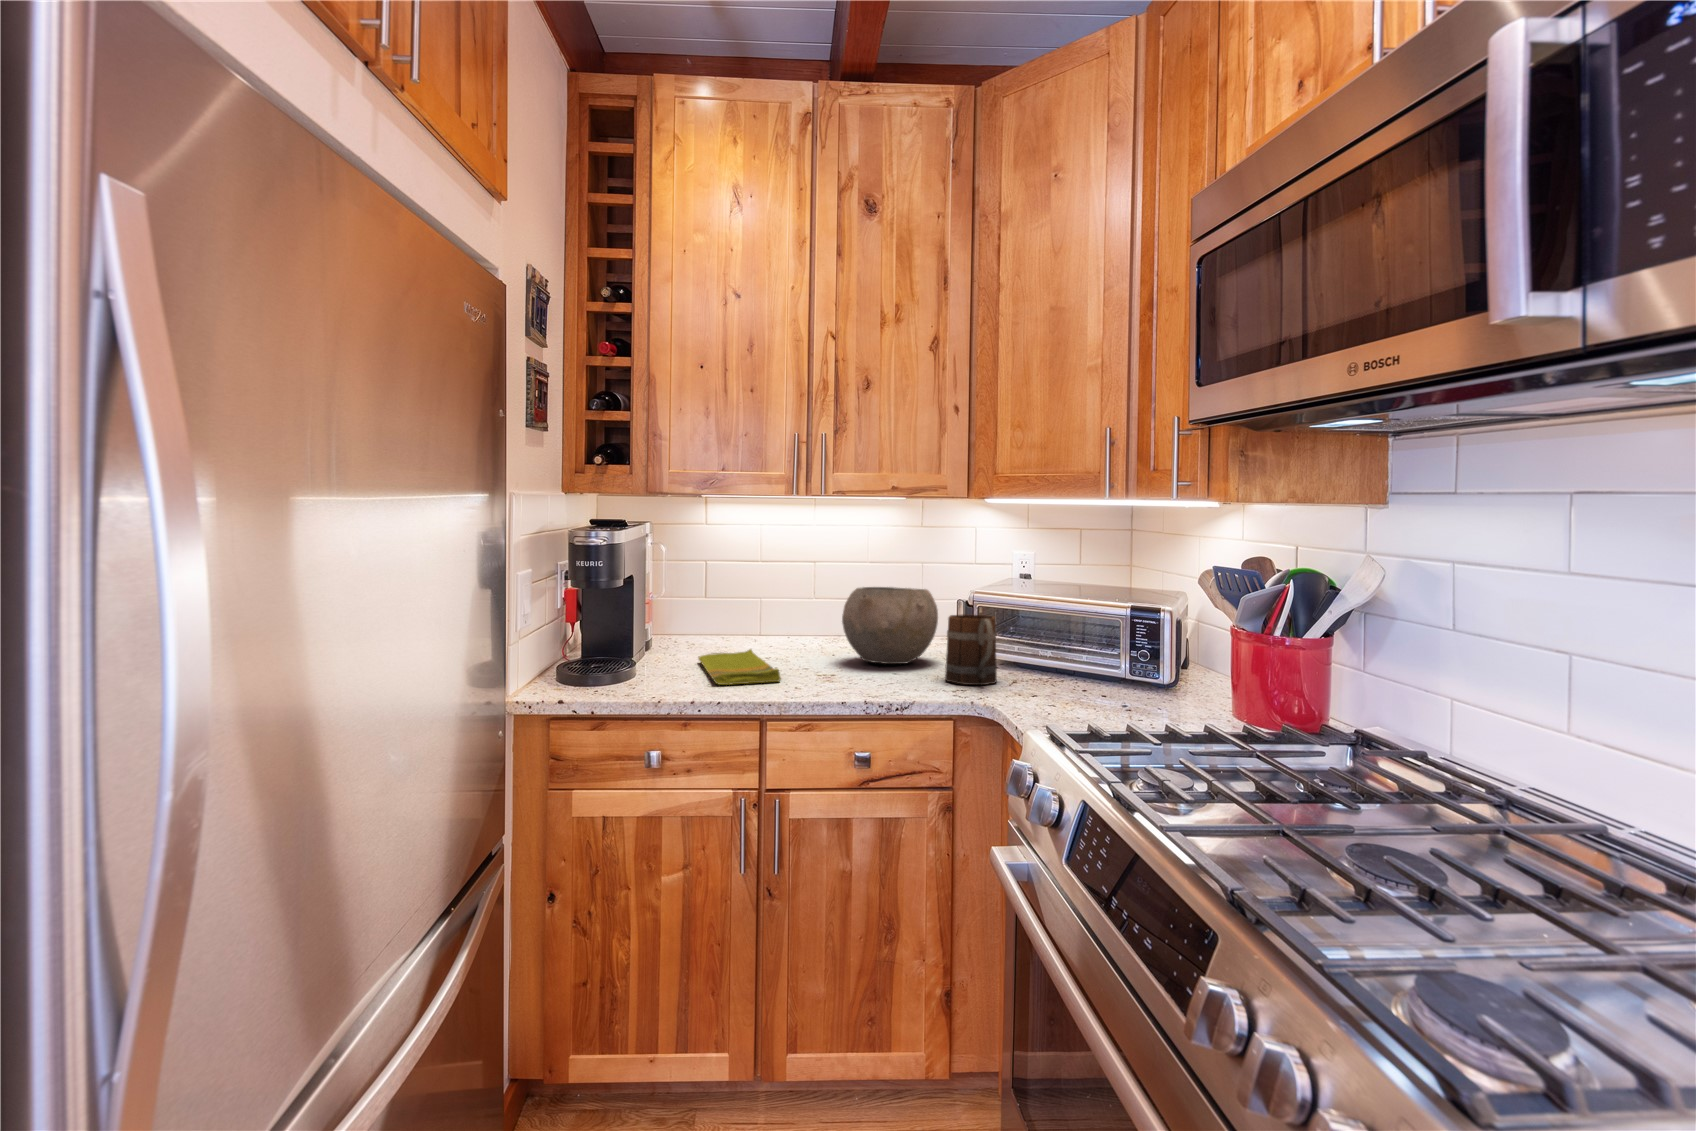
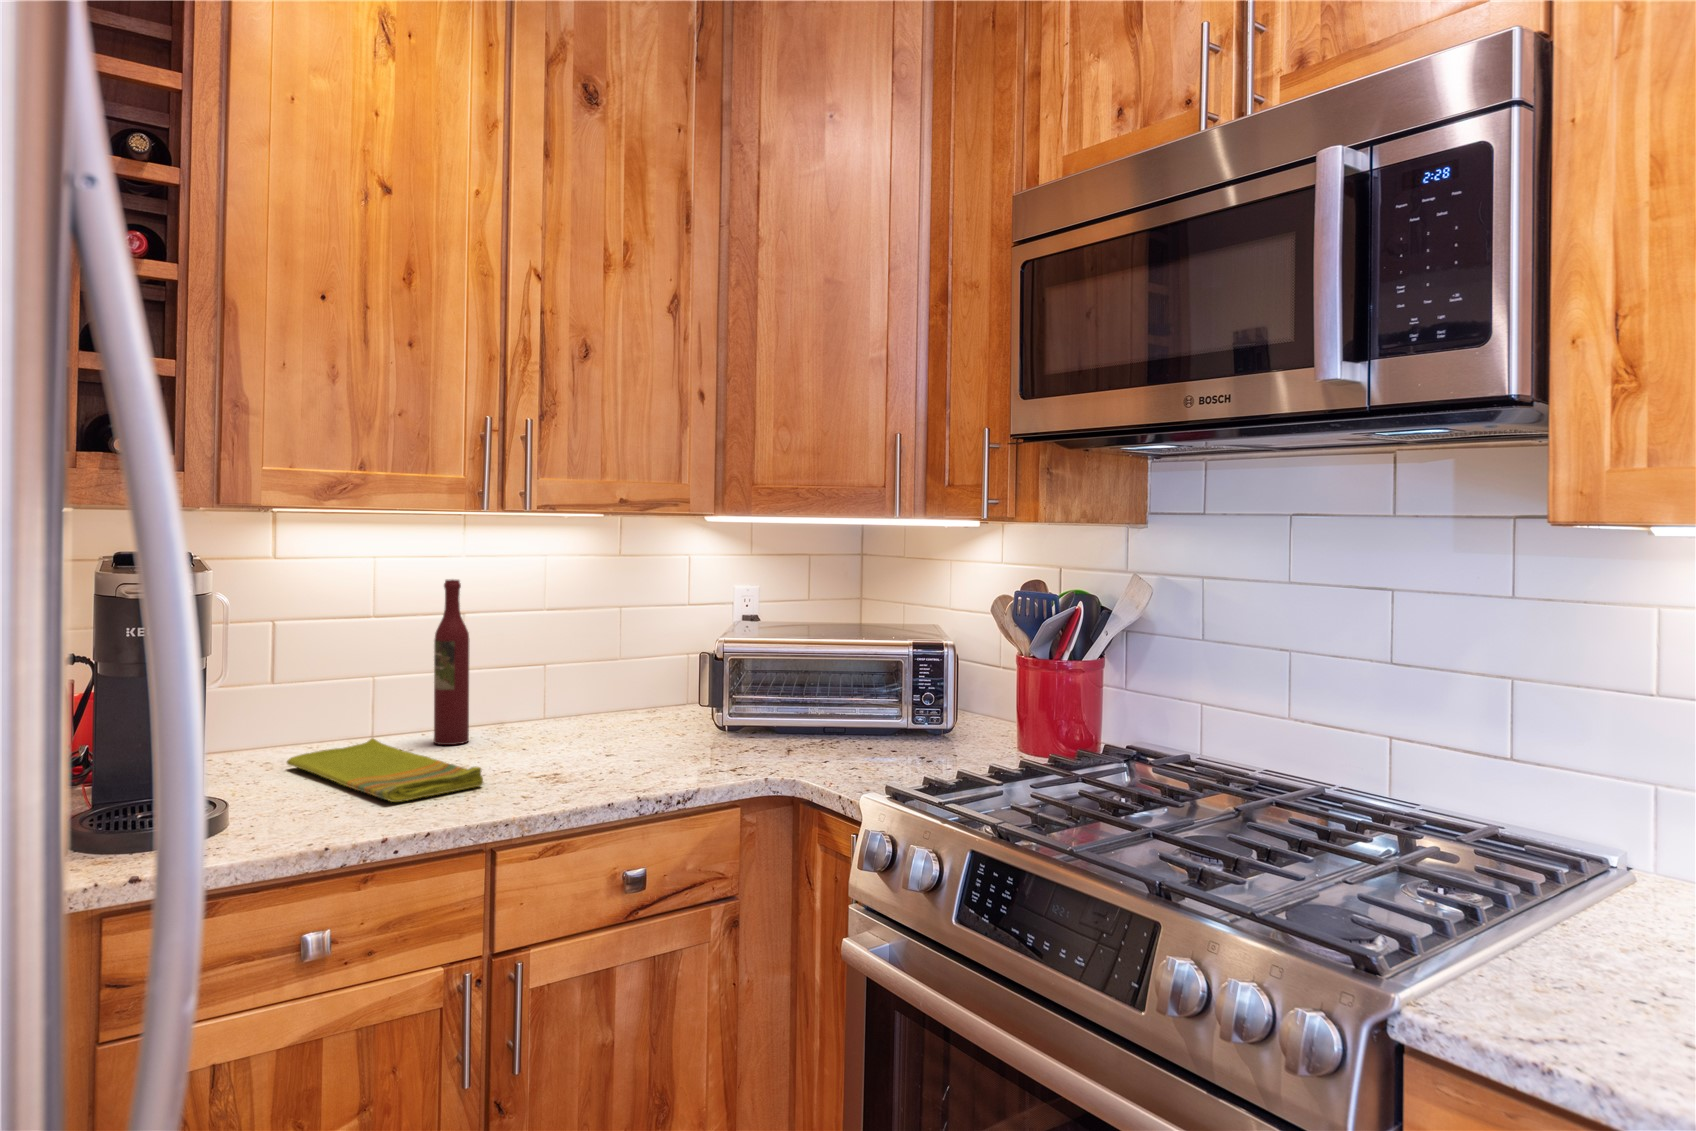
wine bottle: none [792,549,815,658] -> present [434,579,469,745]
bowl: present [842,587,938,664] -> none [526,632,664,742]
mug: present [945,614,997,685] -> none [705,667,785,761]

